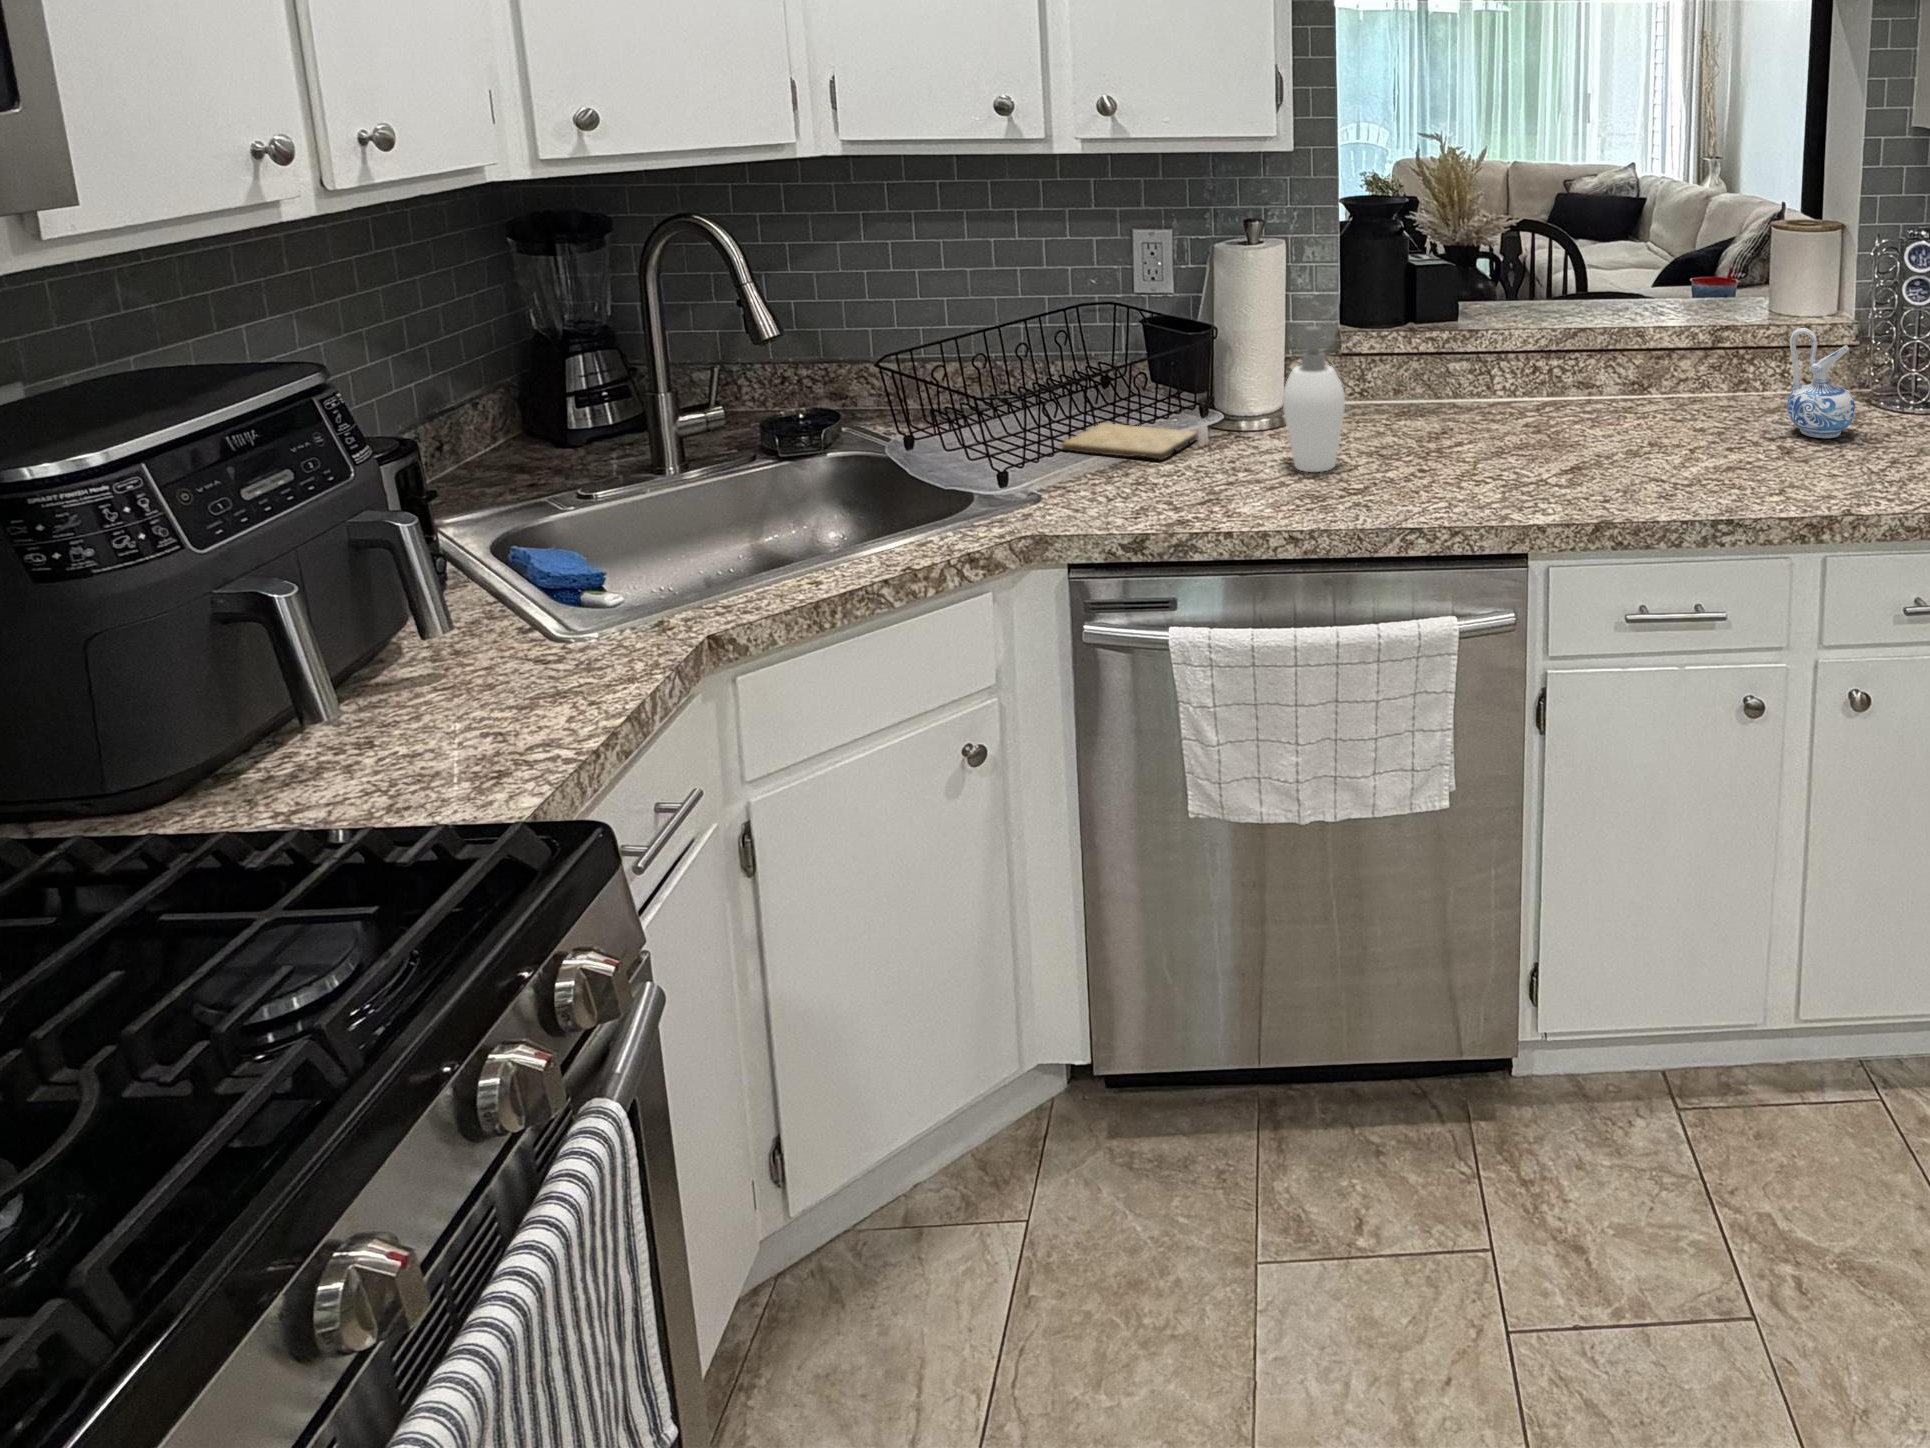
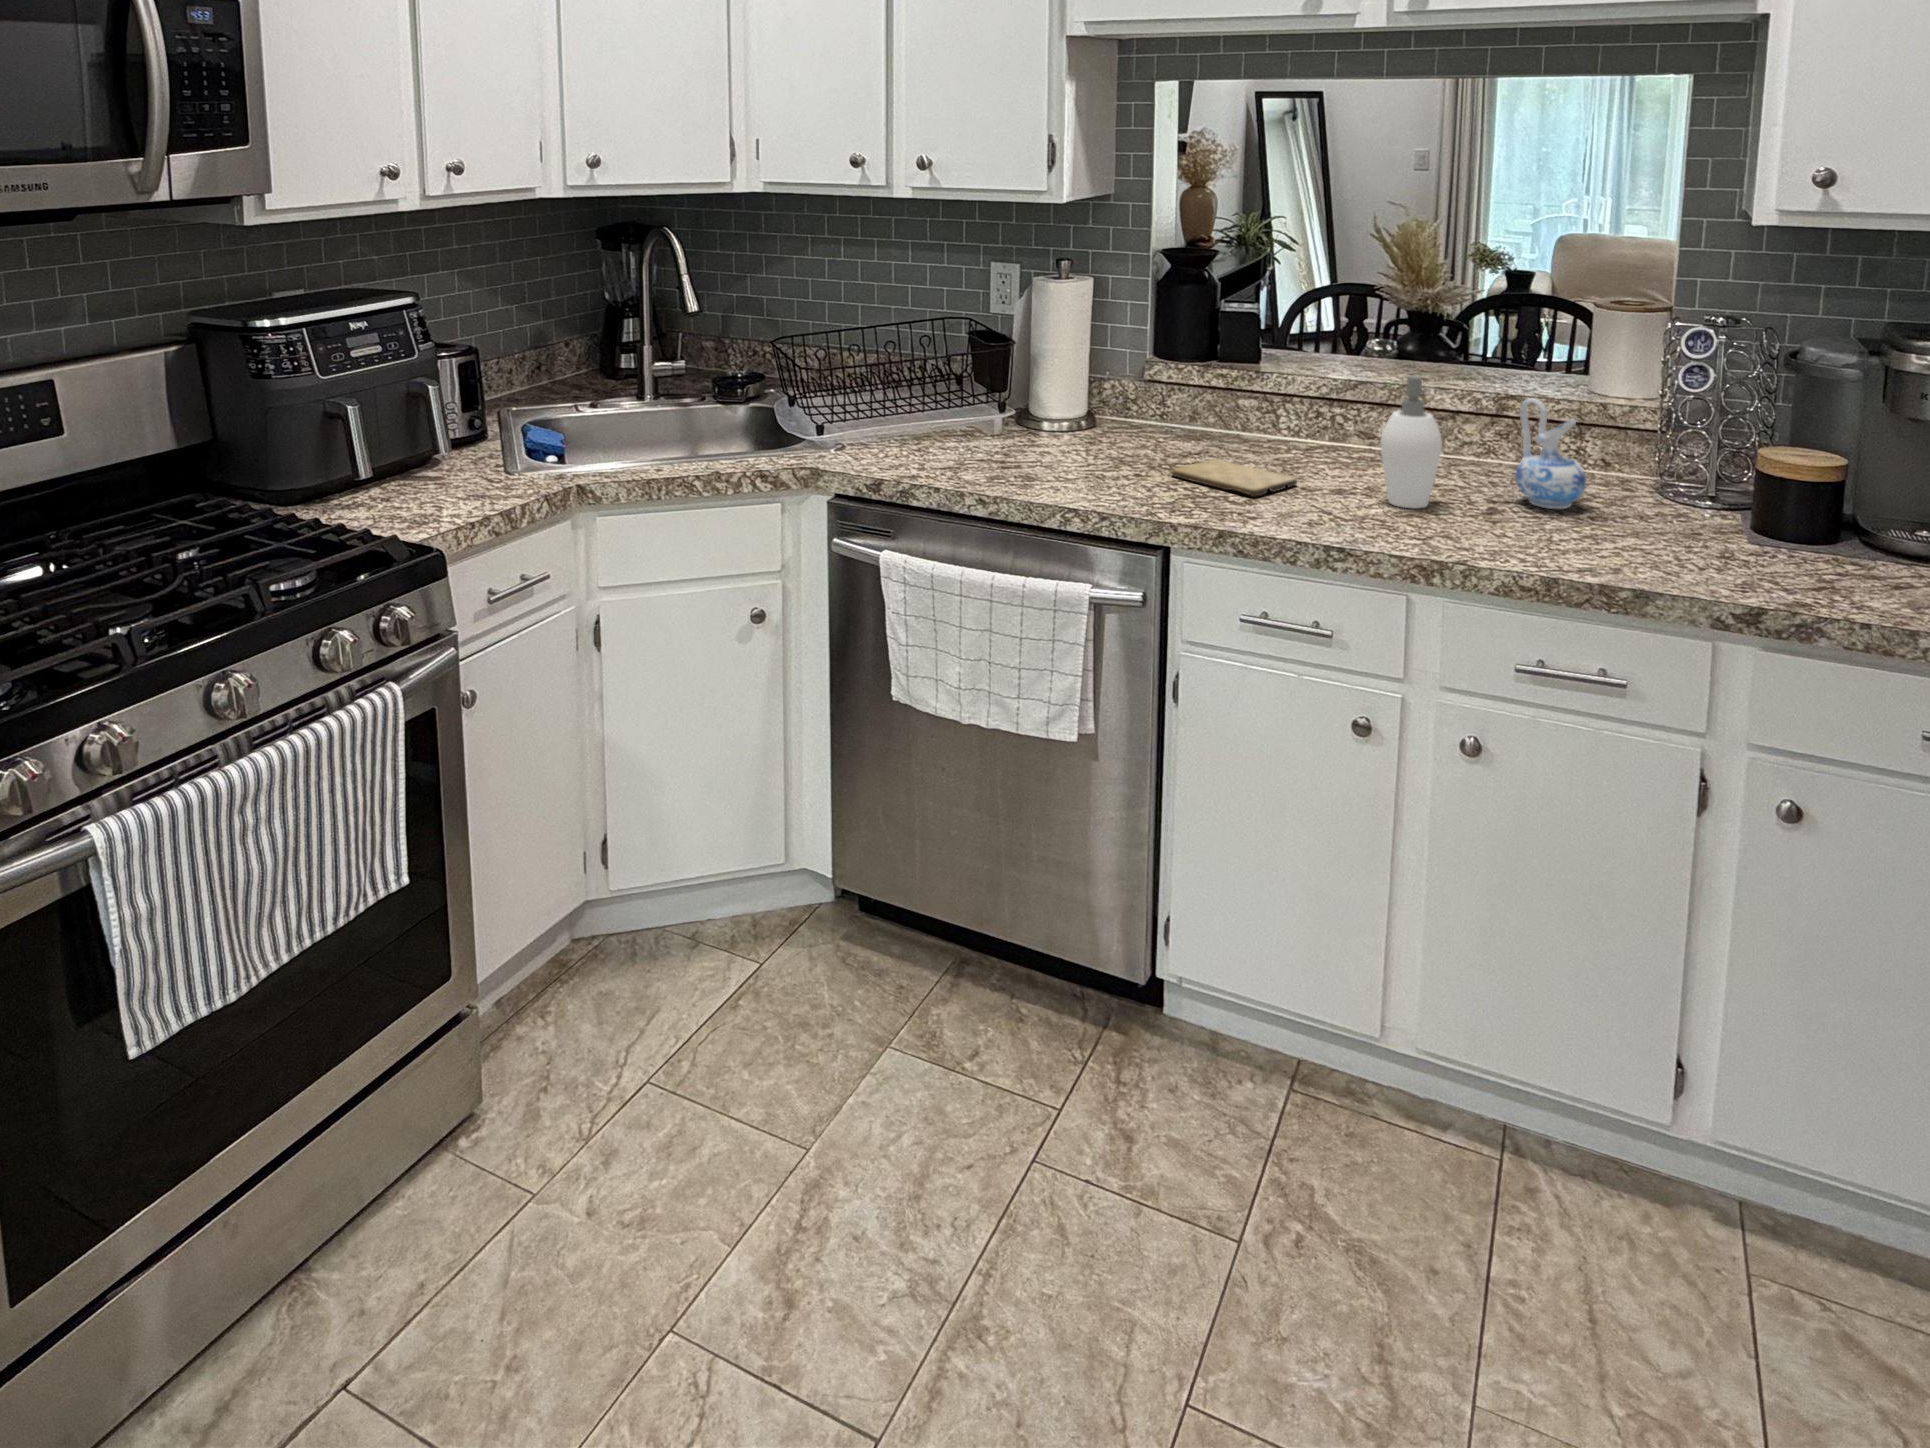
soap dispenser: present [1283,326,1358,472] -> present [1381,376,1446,508]
cutting board: present [1062,423,1197,460] -> present [1171,459,1297,497]

